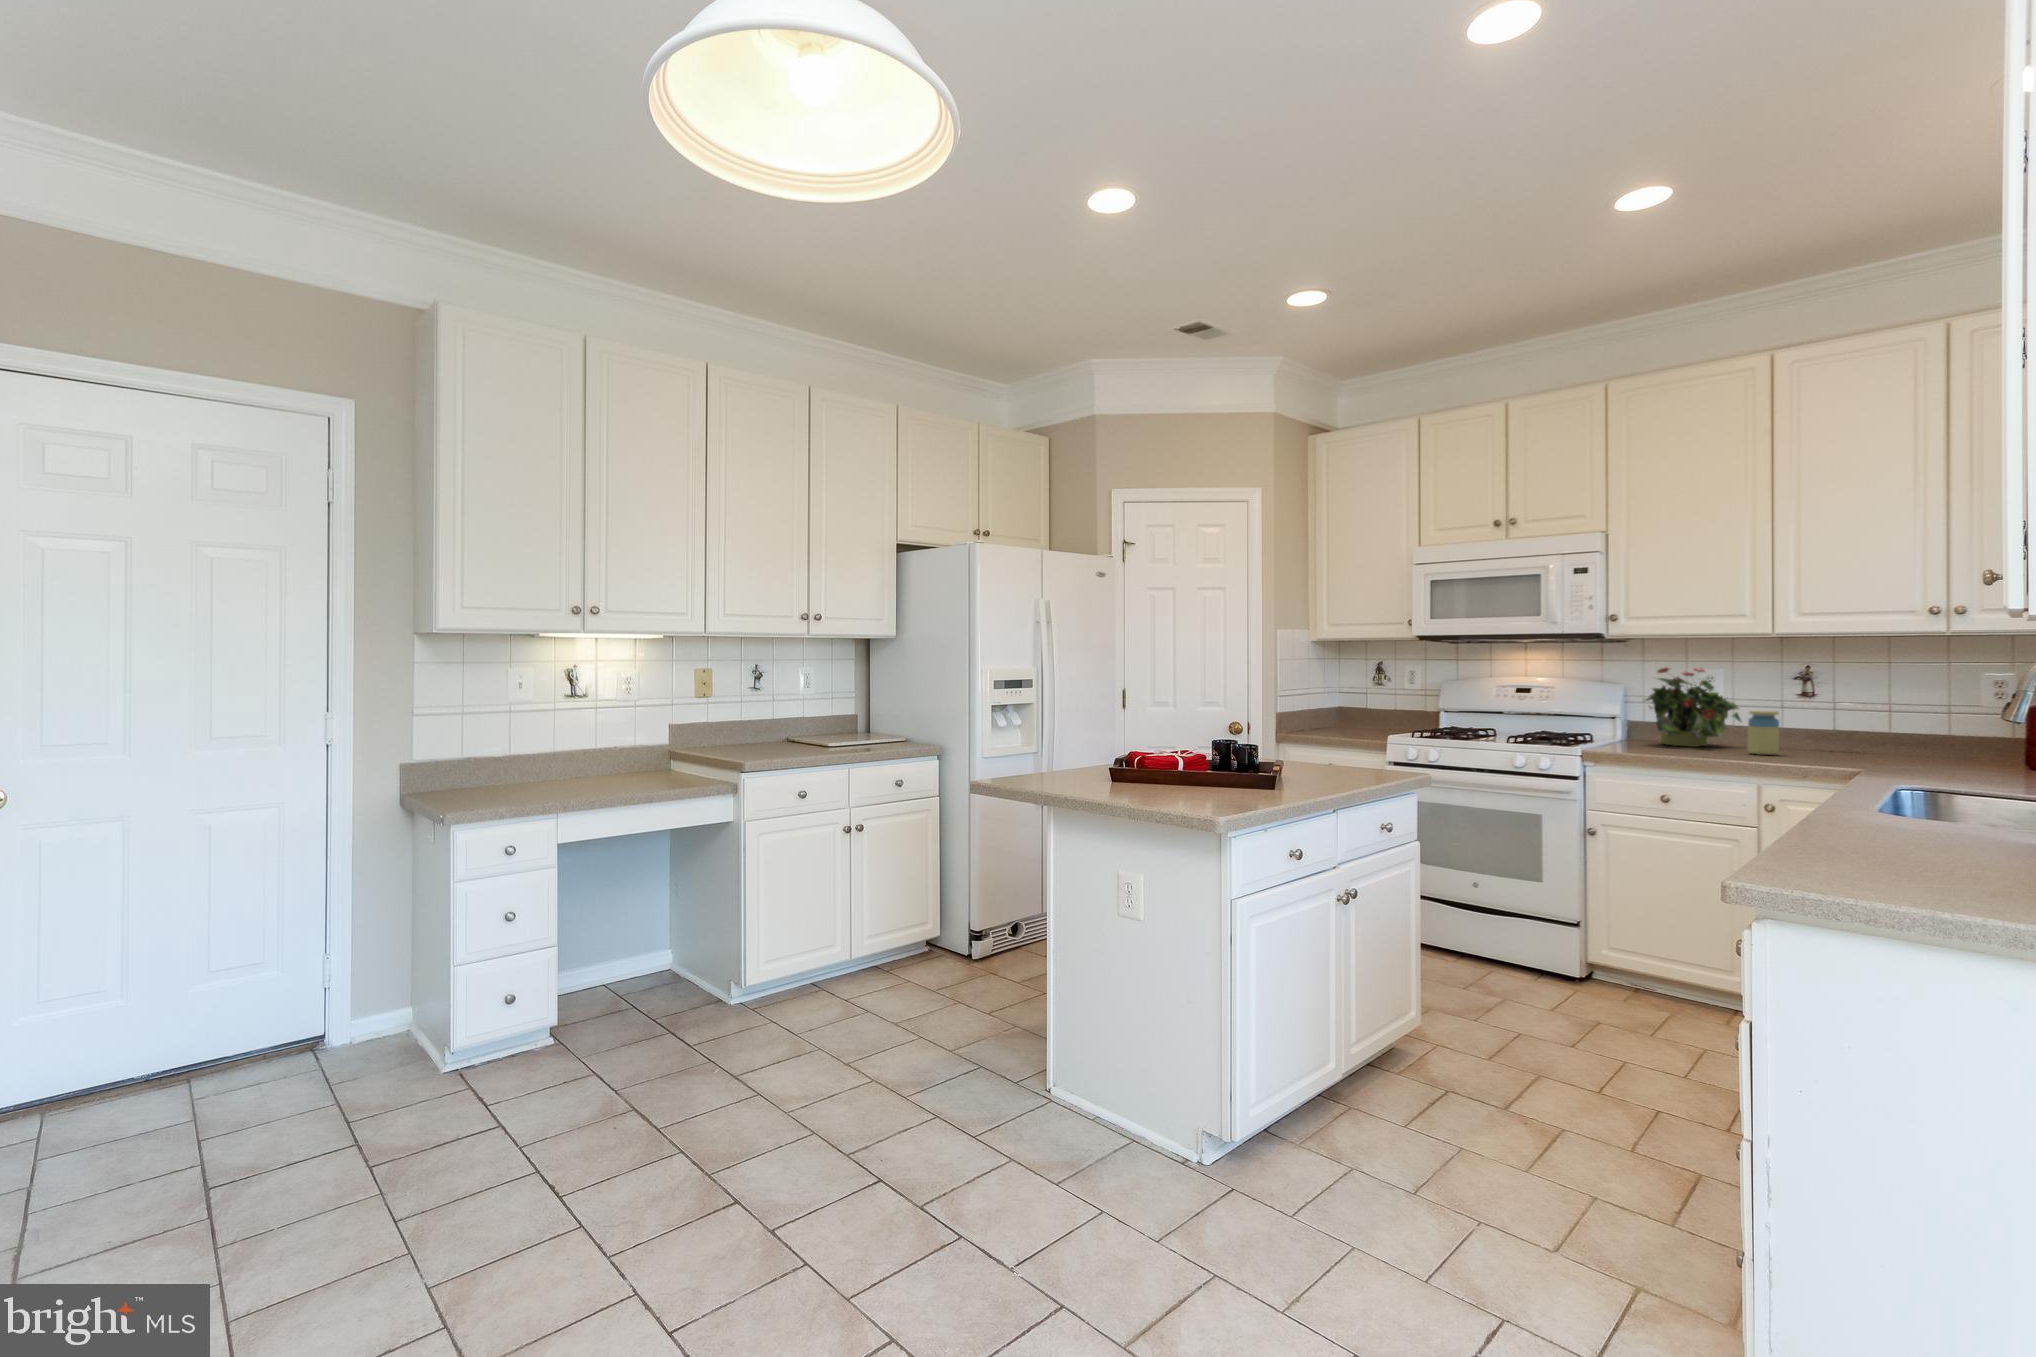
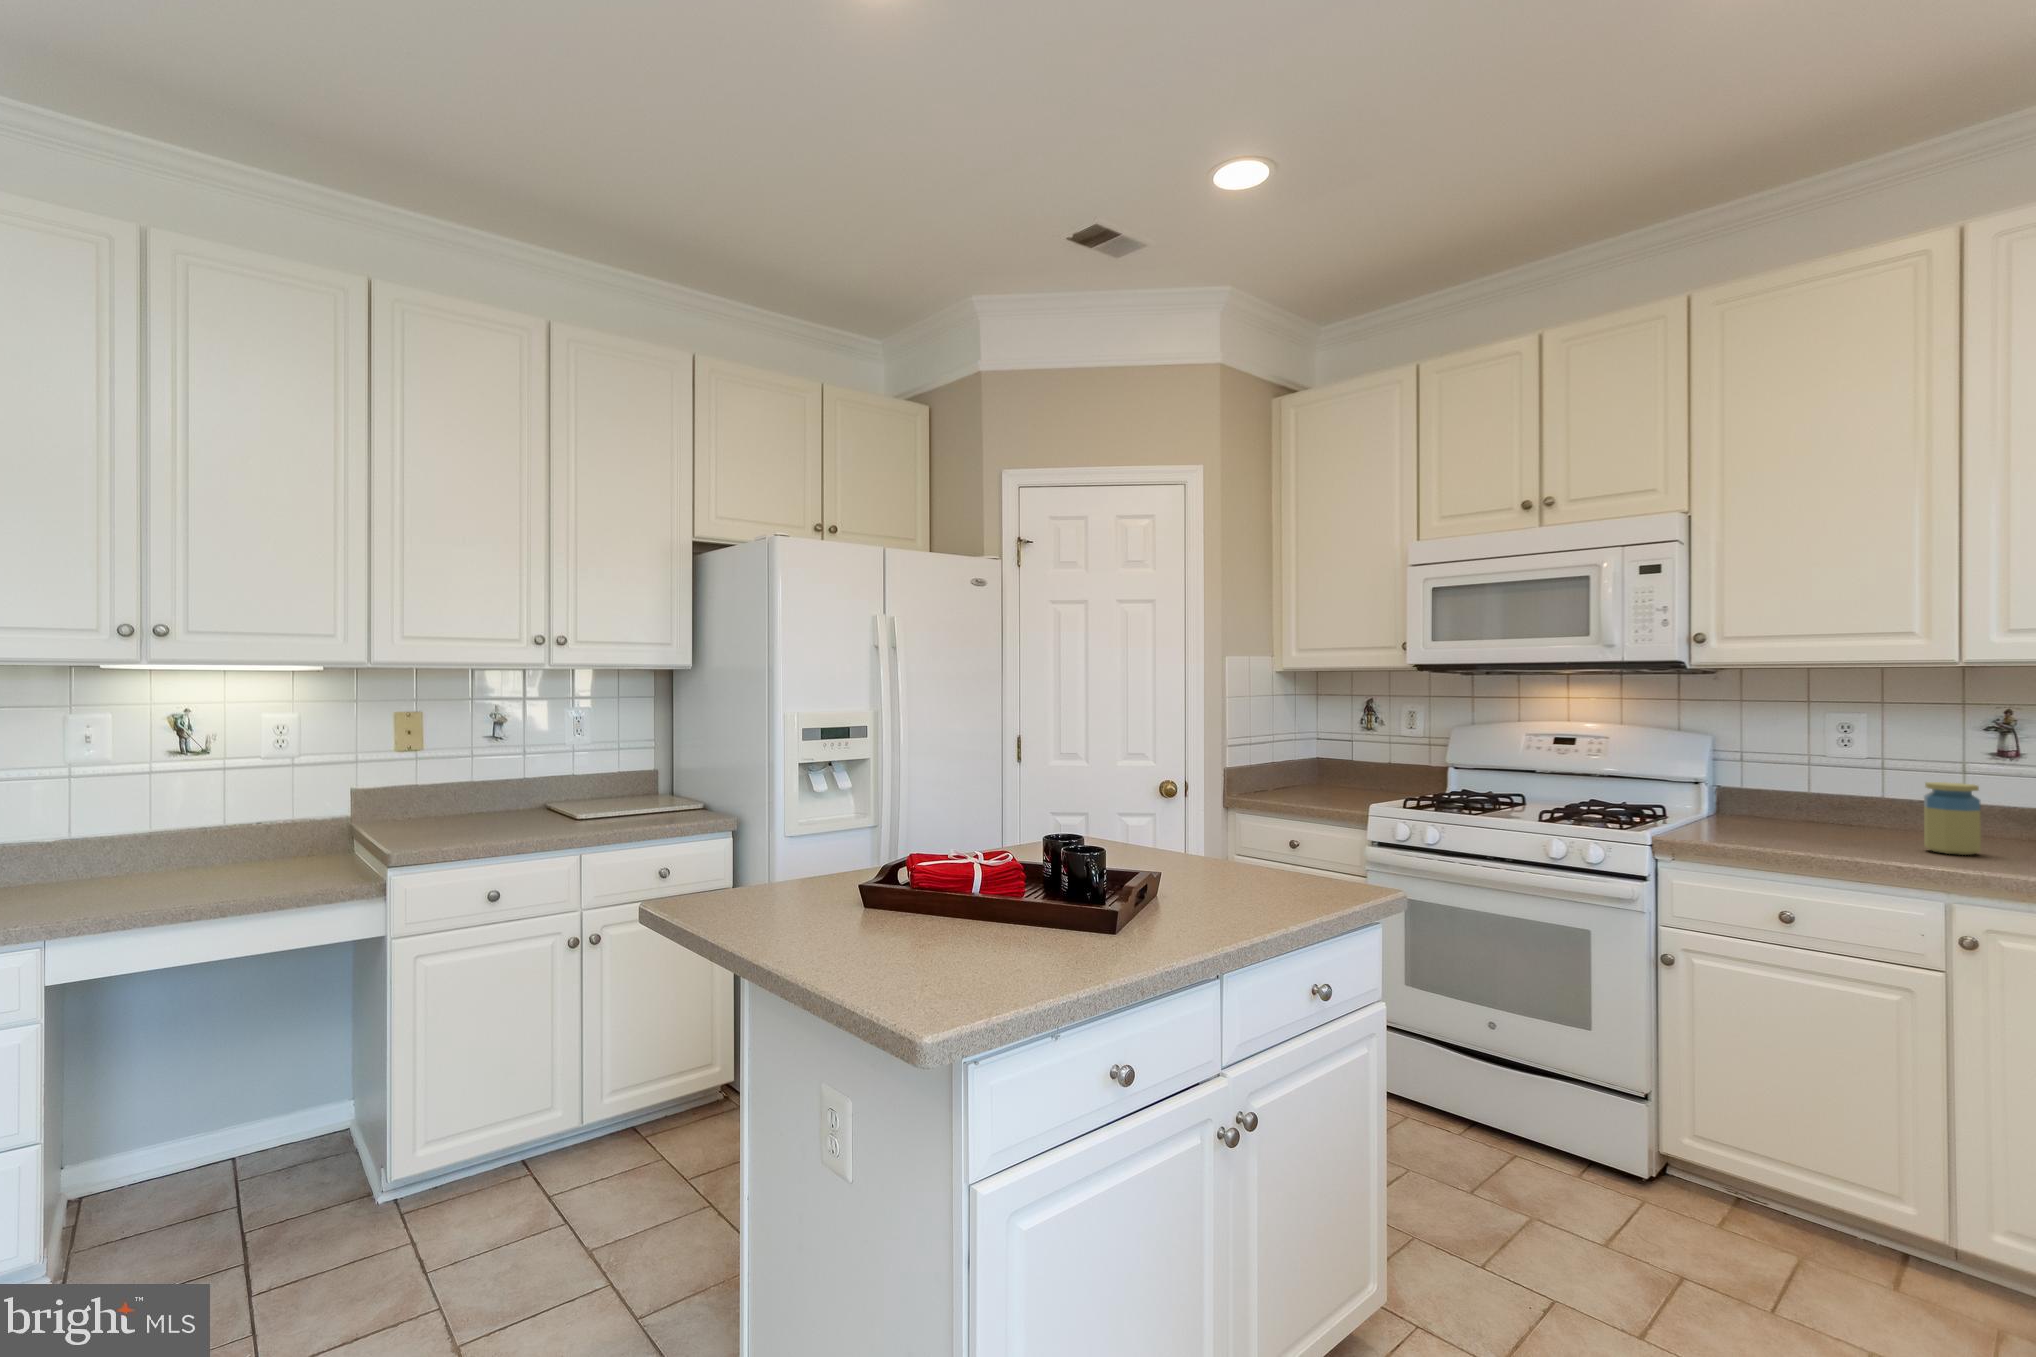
potted plant: present [1646,668,1741,747] -> none [1747,709,1904,831]

